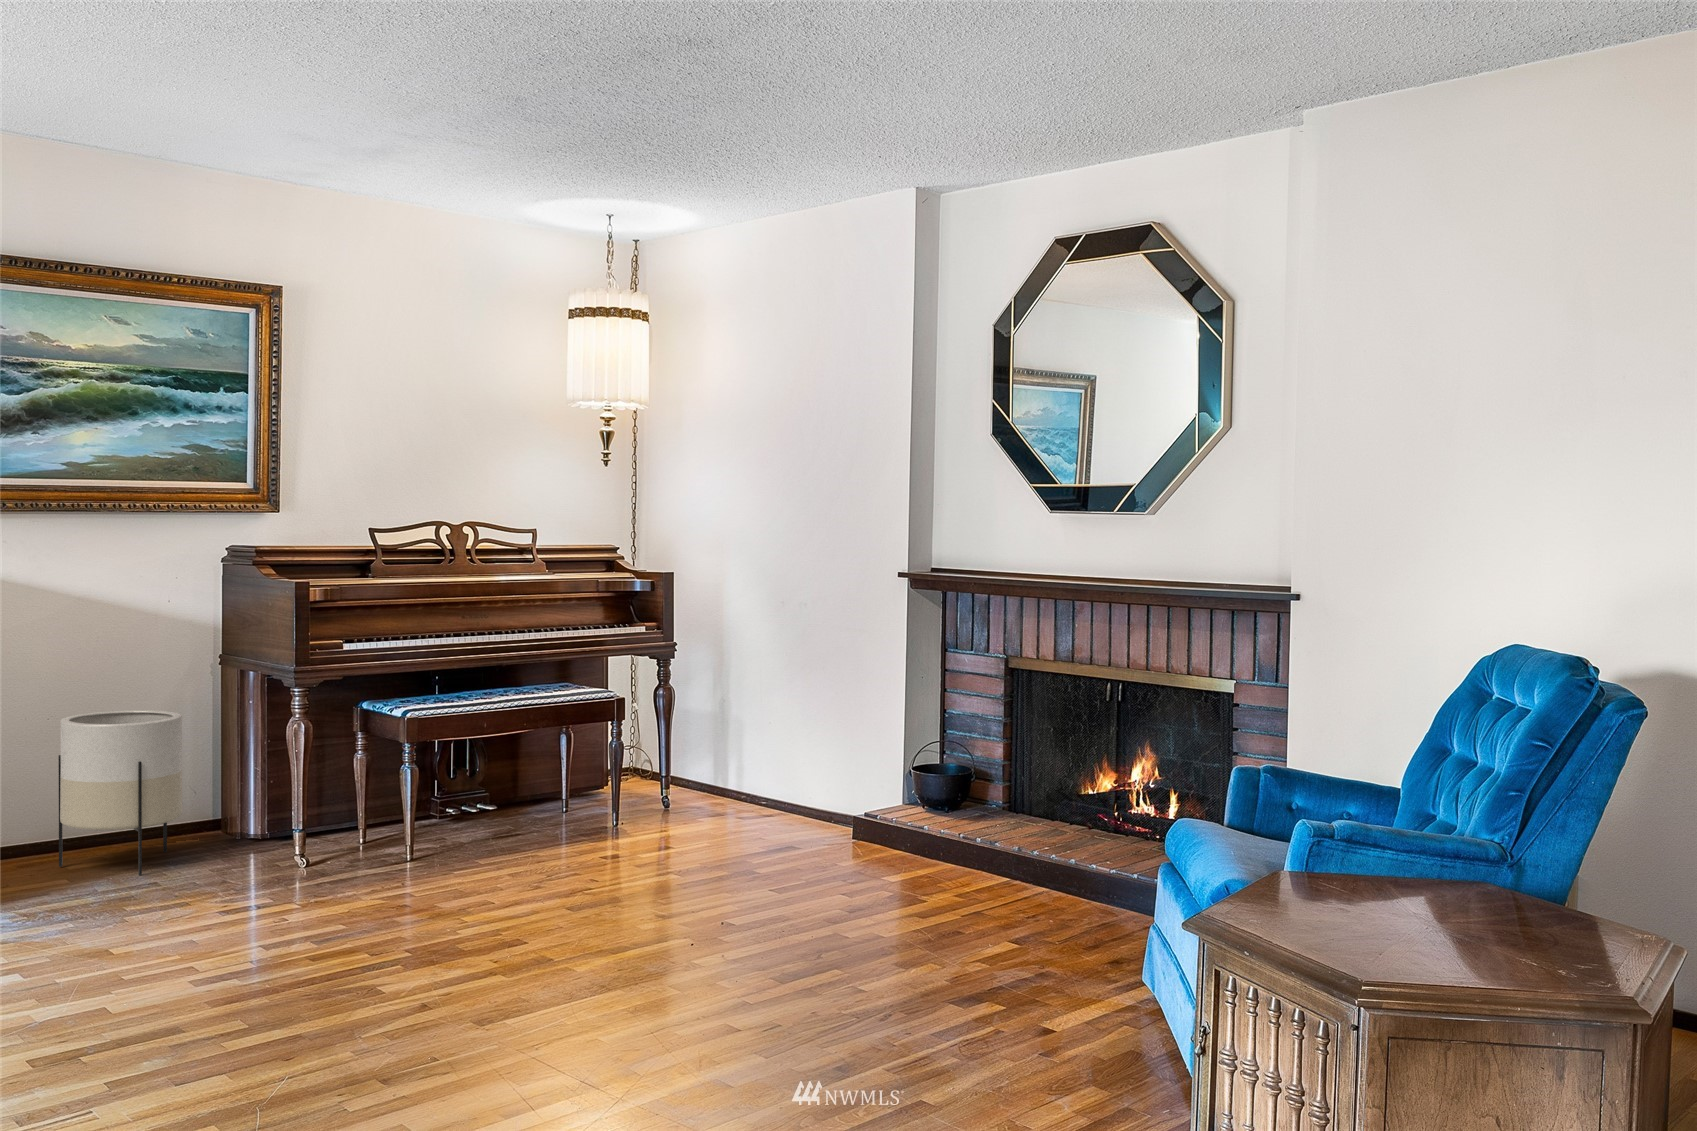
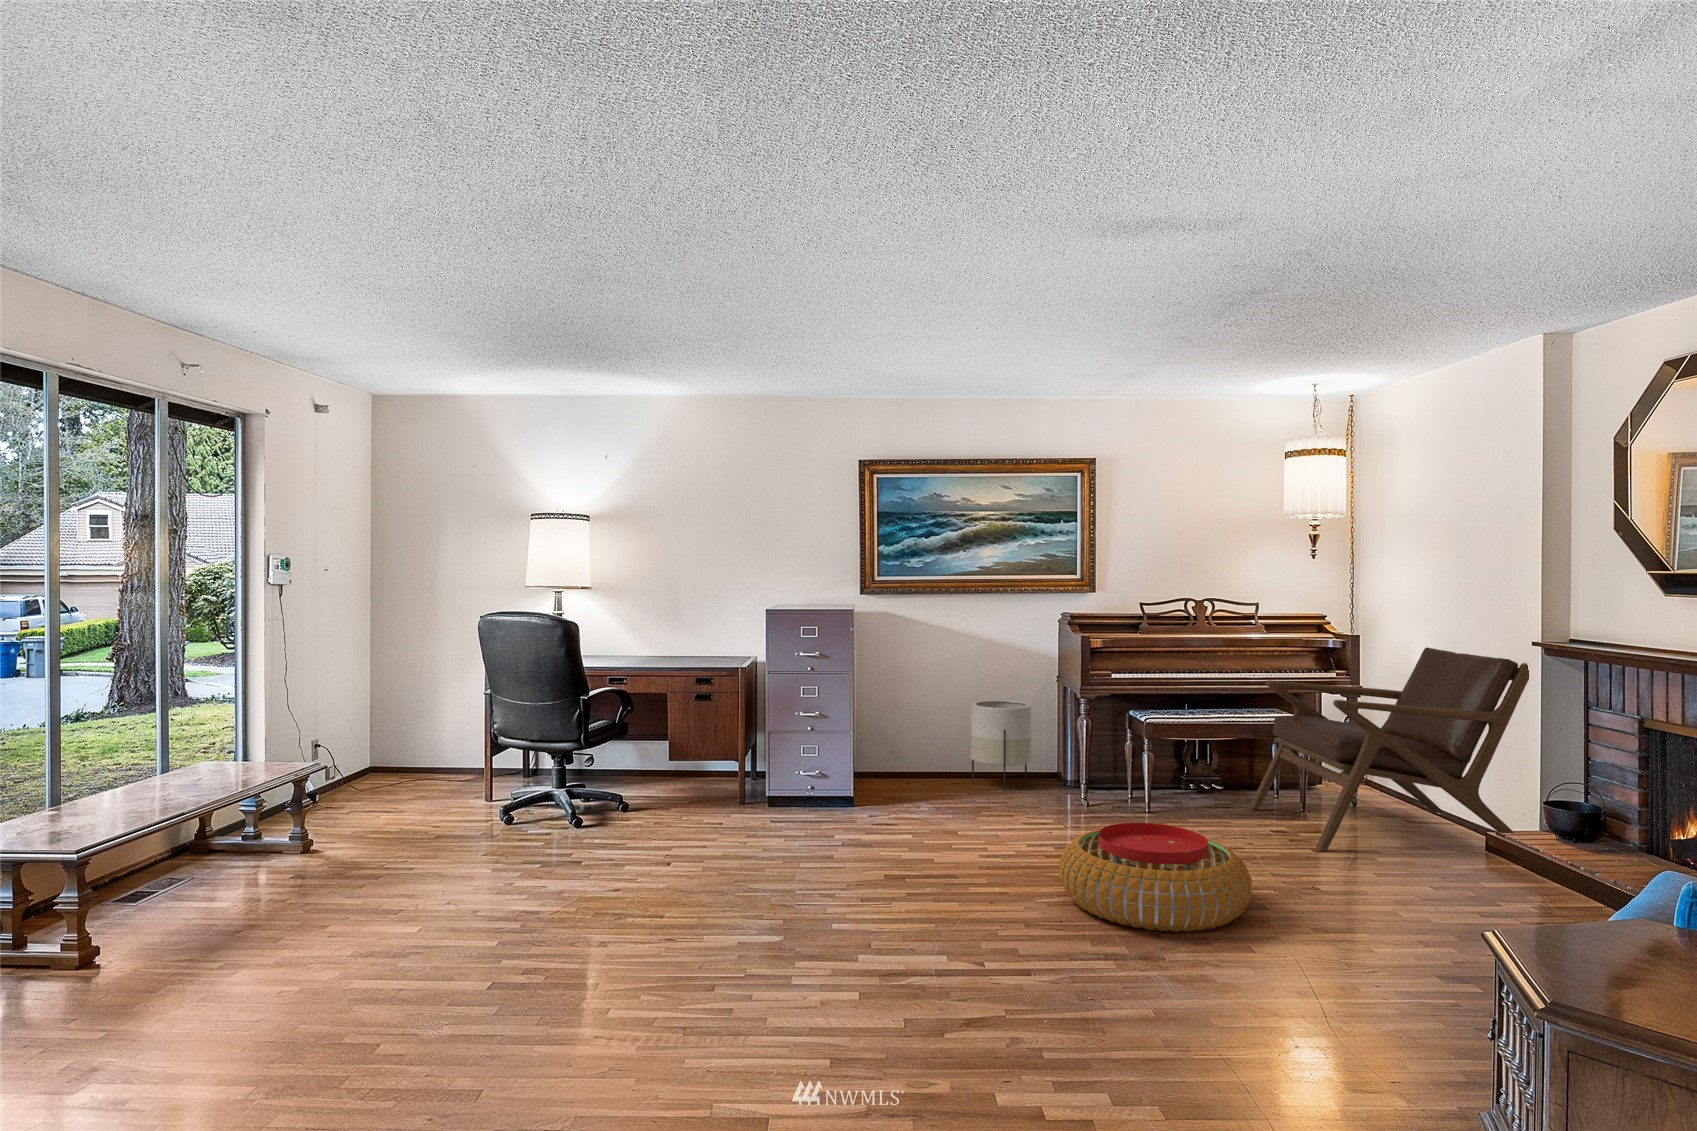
lounge chair: none [548,587,892,876] -> present [1250,647,1529,852]
pouf: none [386,868,686,1035] -> present [1059,823,1252,932]

